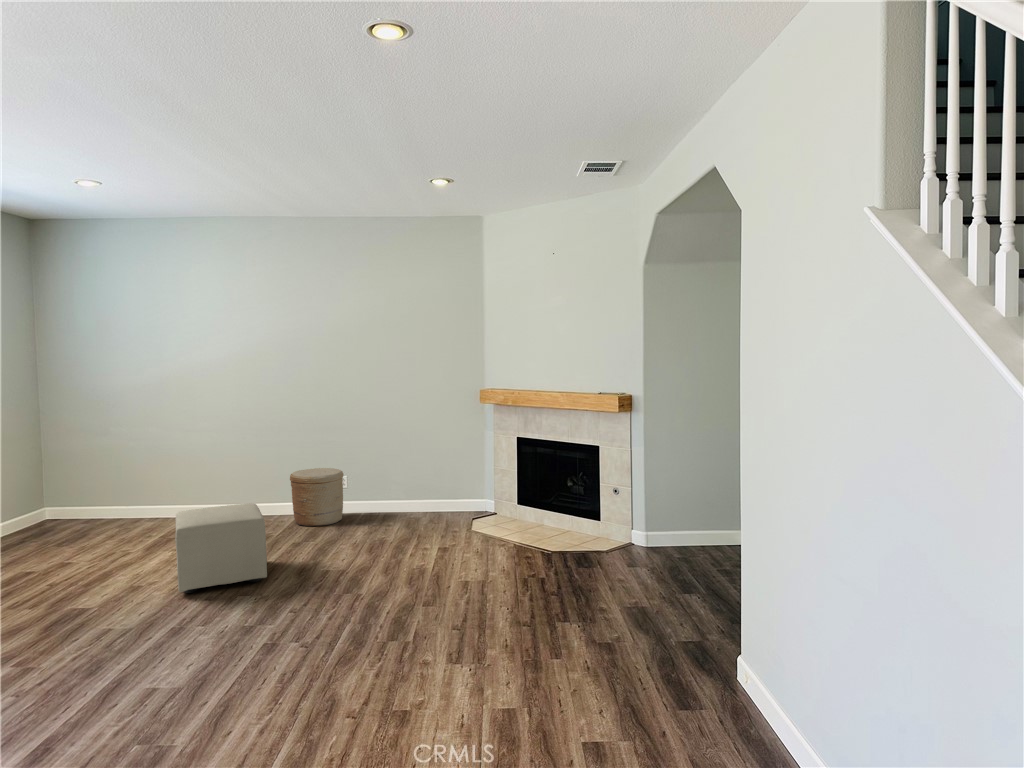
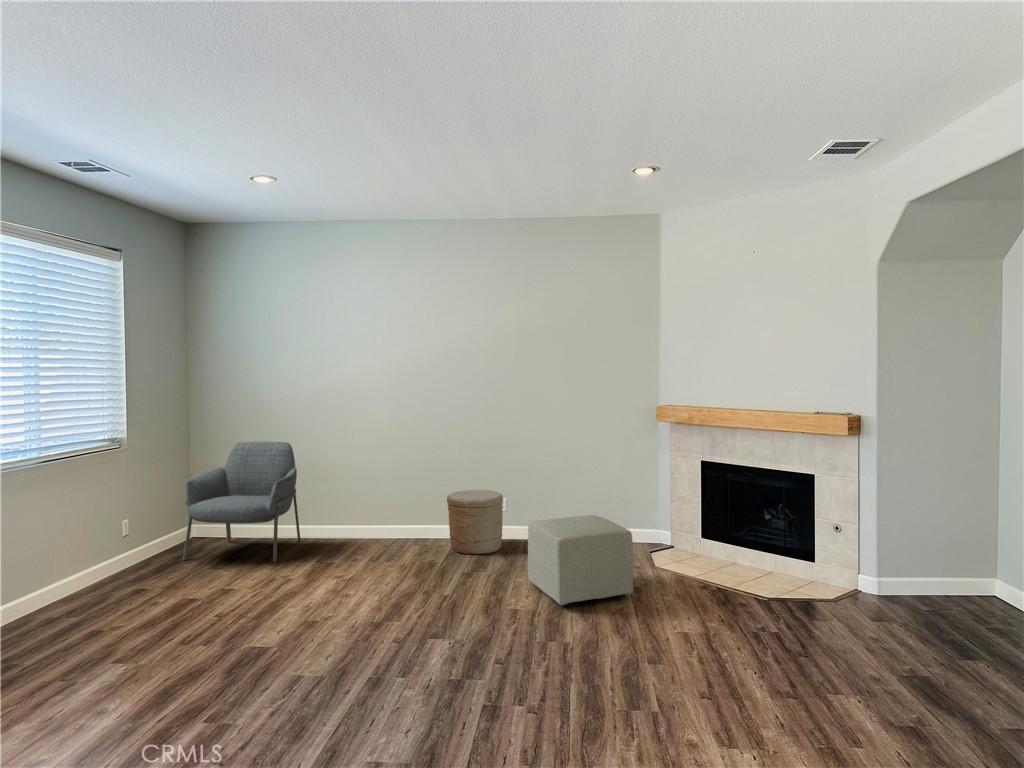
armchair: none [28,427,152,541] -> present [183,441,301,563]
ottoman: present [175,503,267,593] -> present [528,515,633,606]

